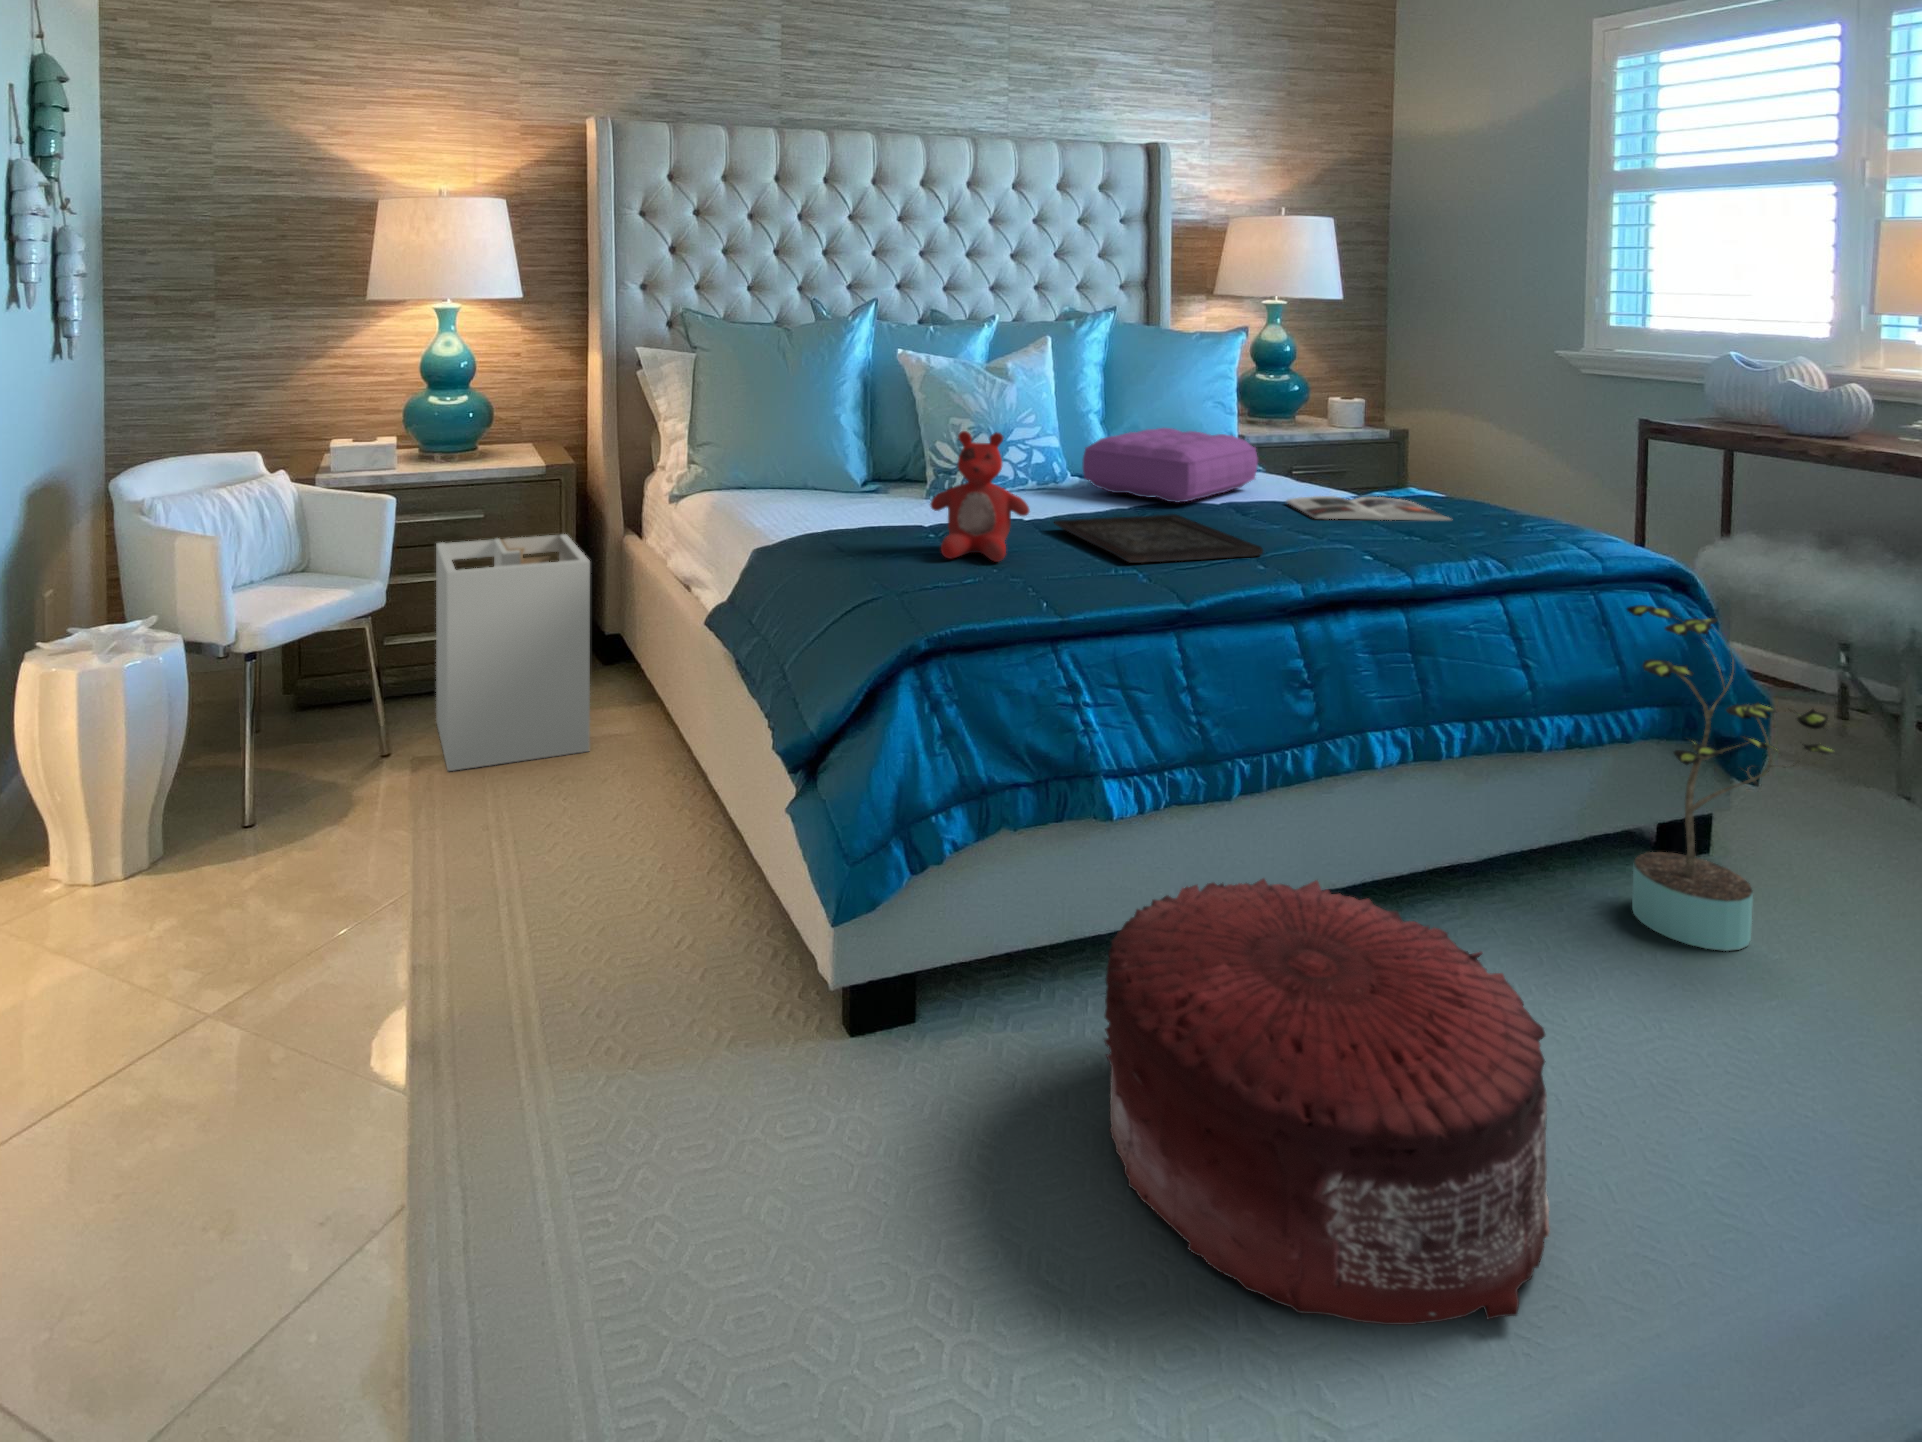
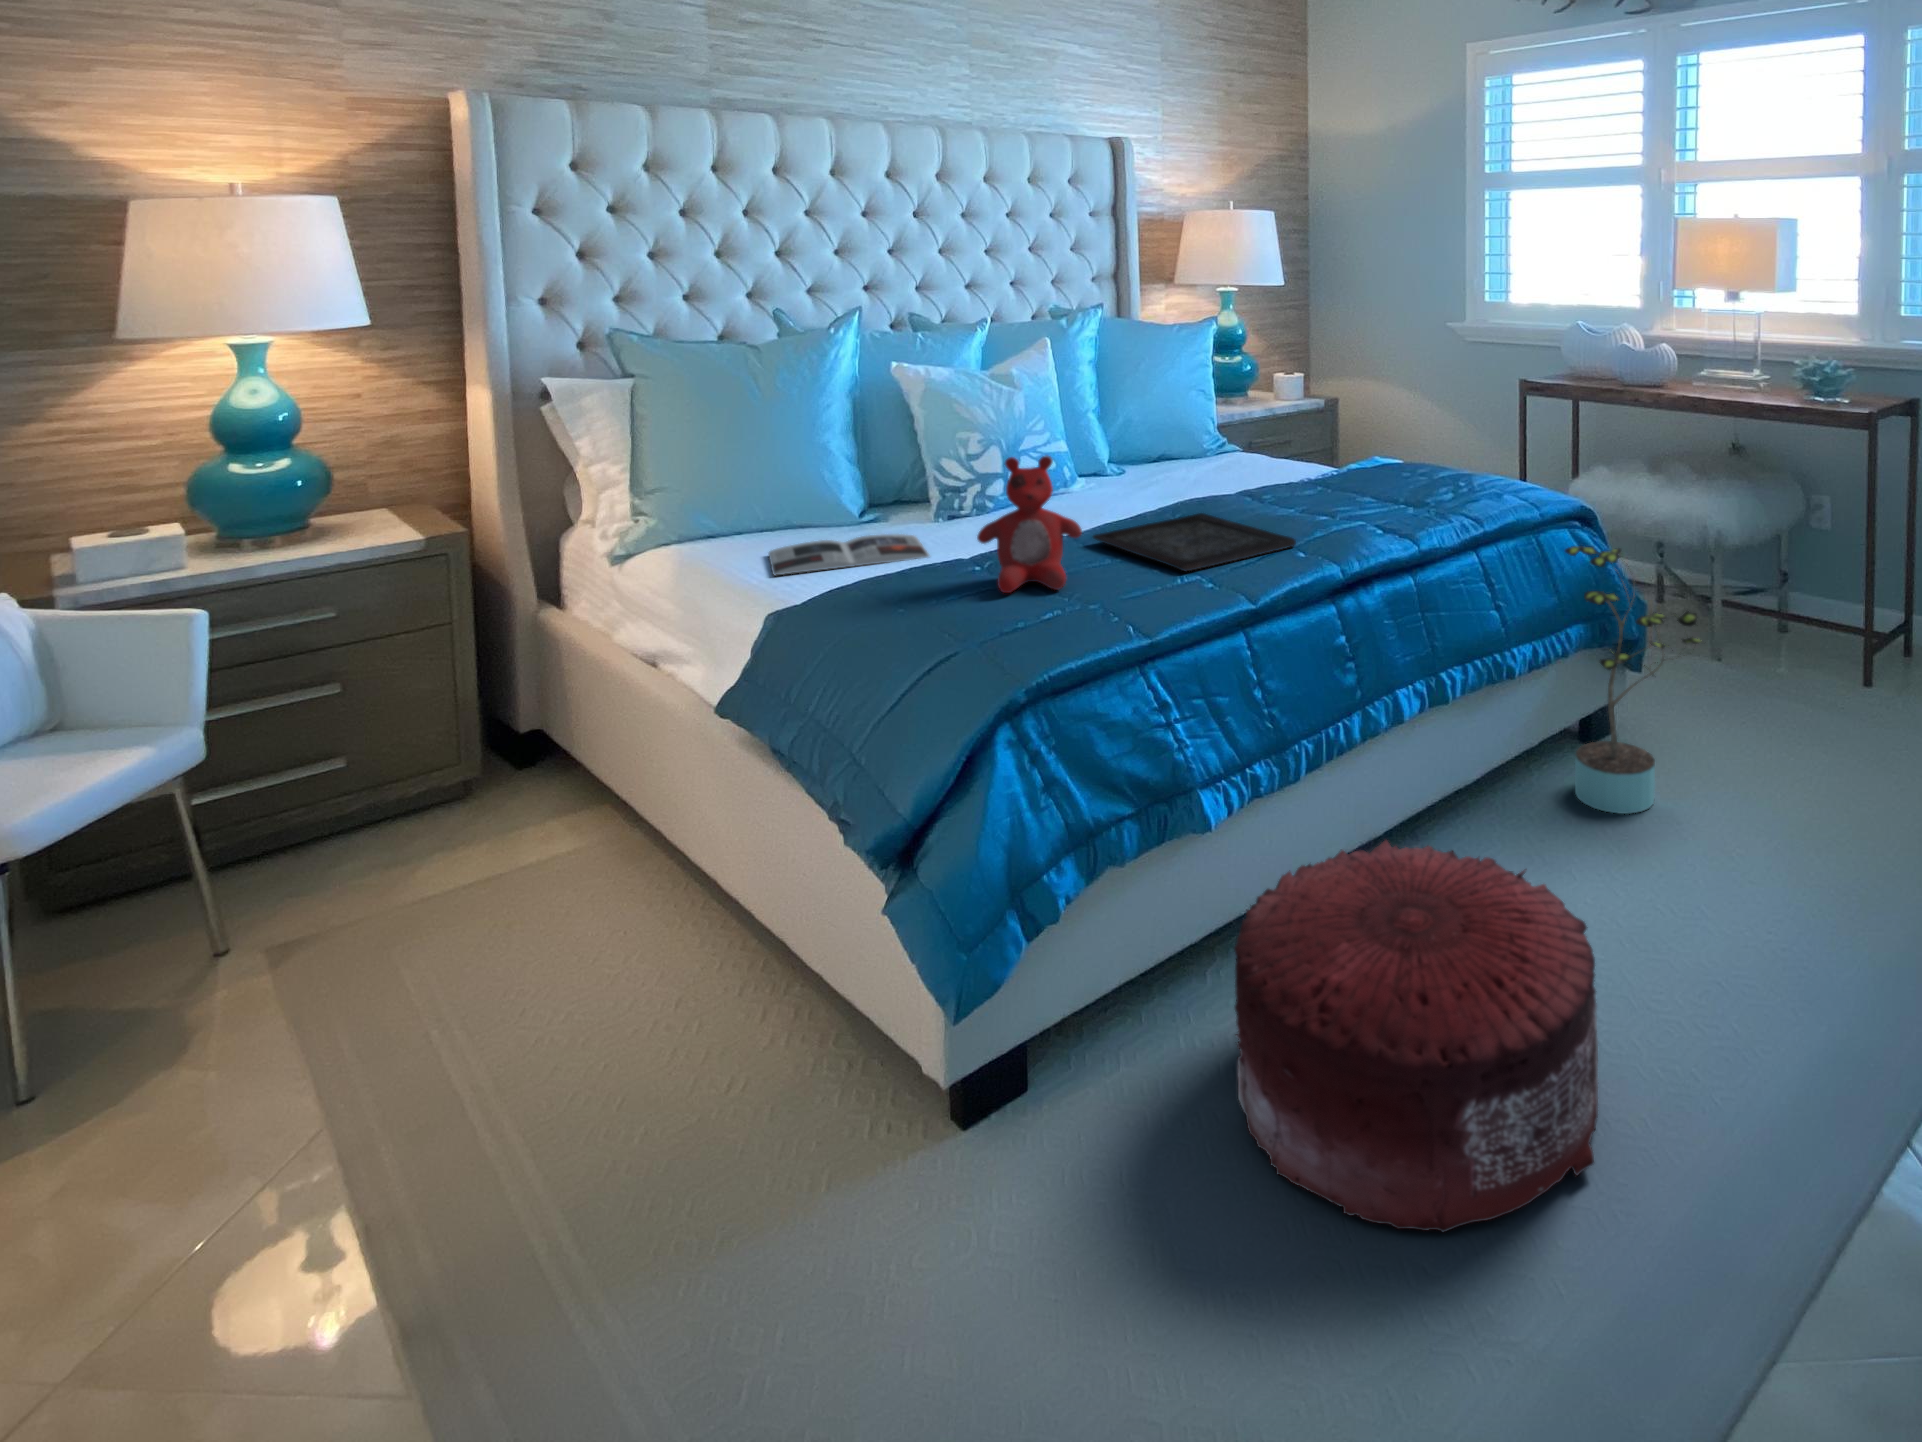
pillow: present [1083,428,1258,503] -> none [1096,424,1252,499]
magazine: present [1286,496,1450,520] -> present [769,534,929,575]
laundry hamper: present [436,534,590,771] -> none [270,620,534,957]

